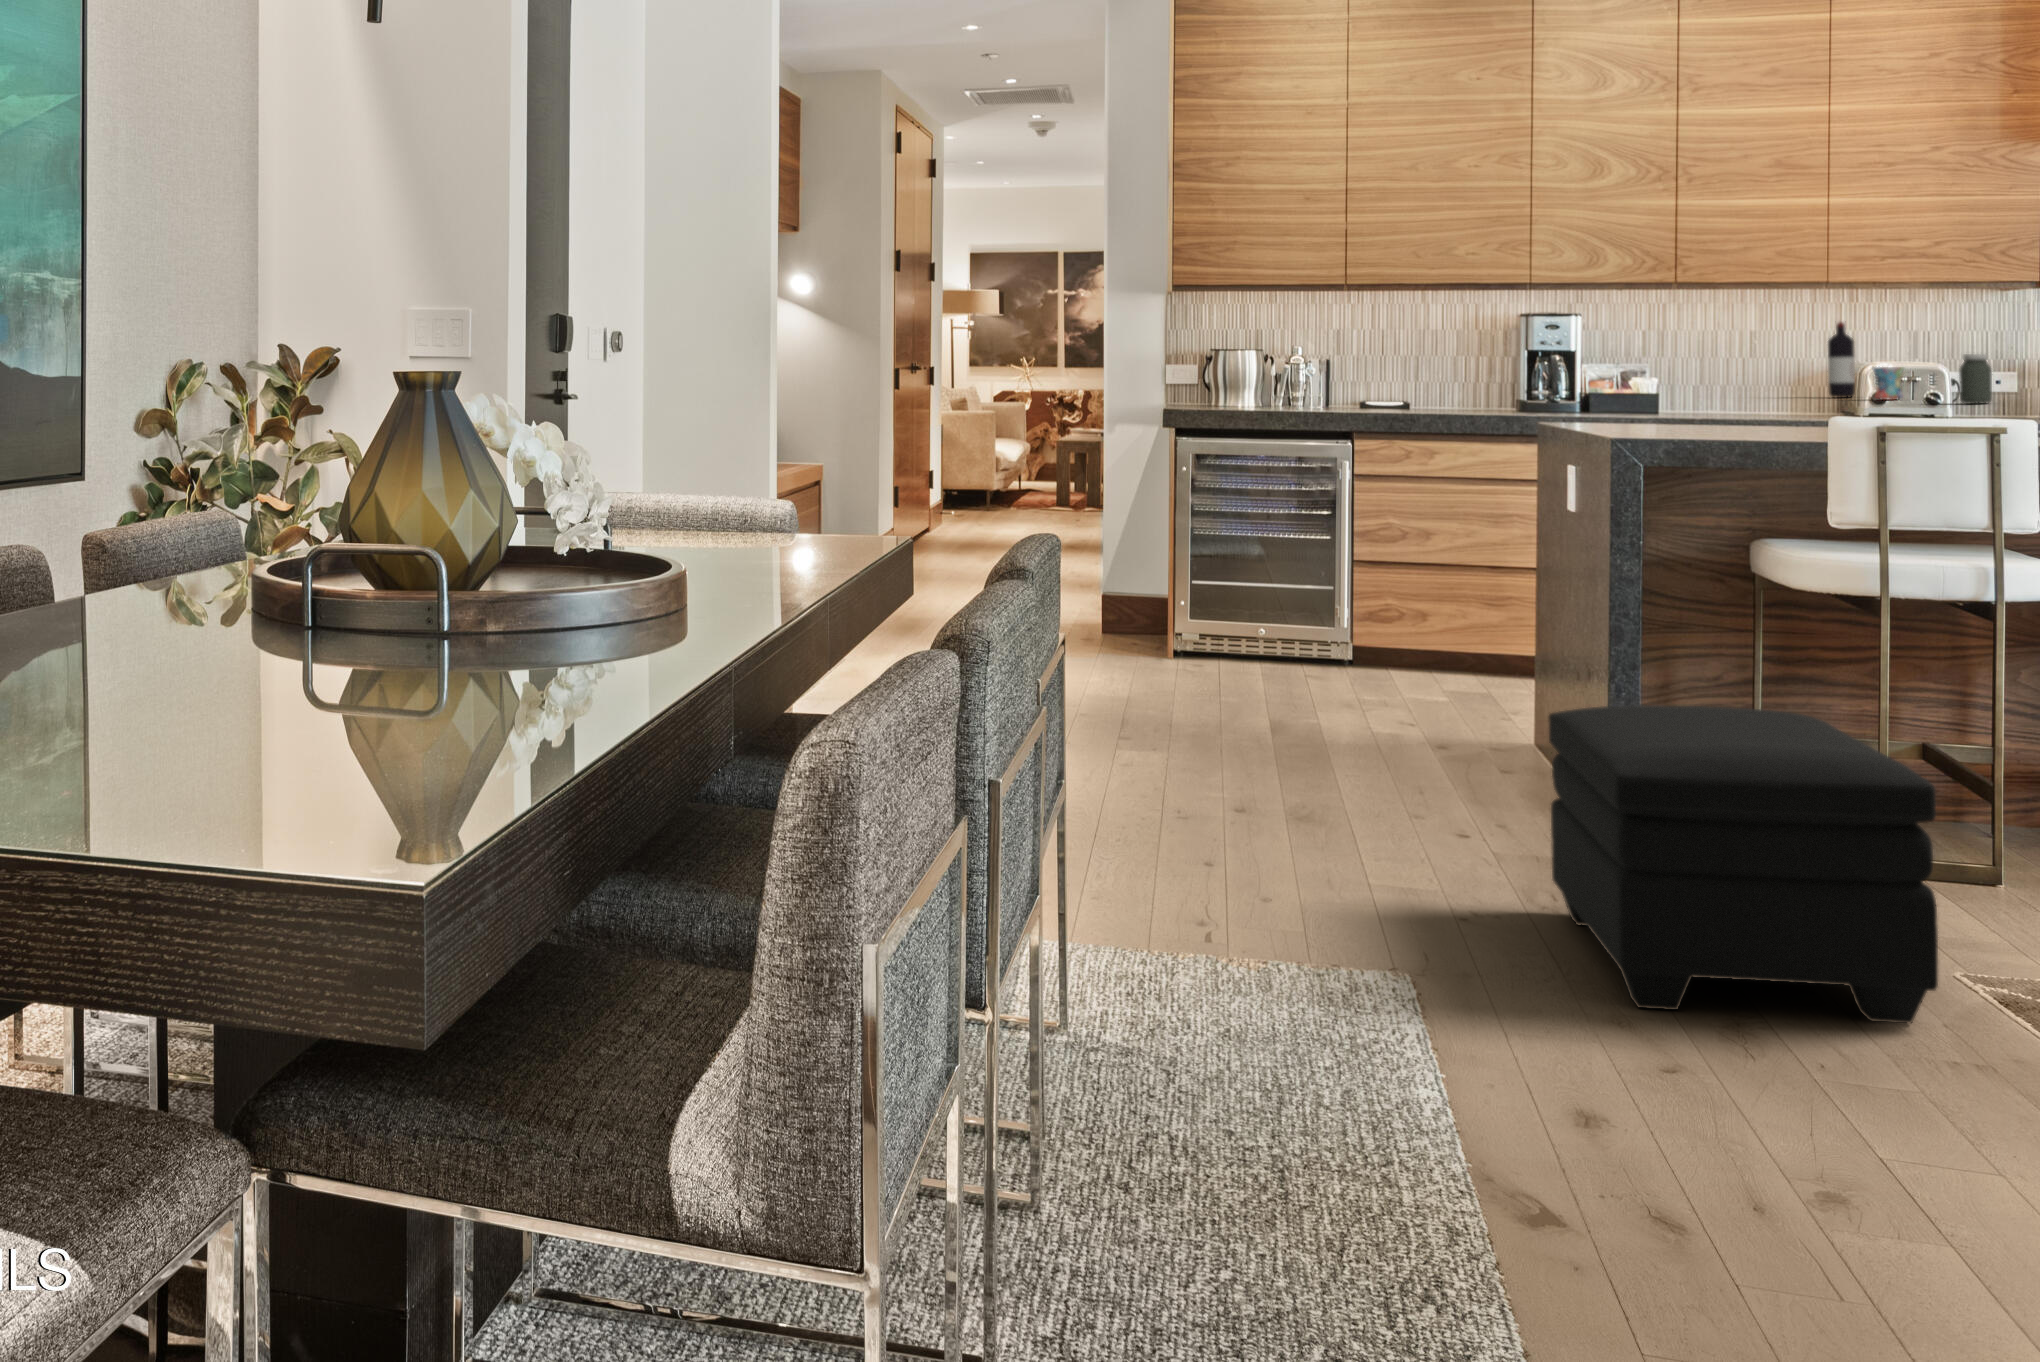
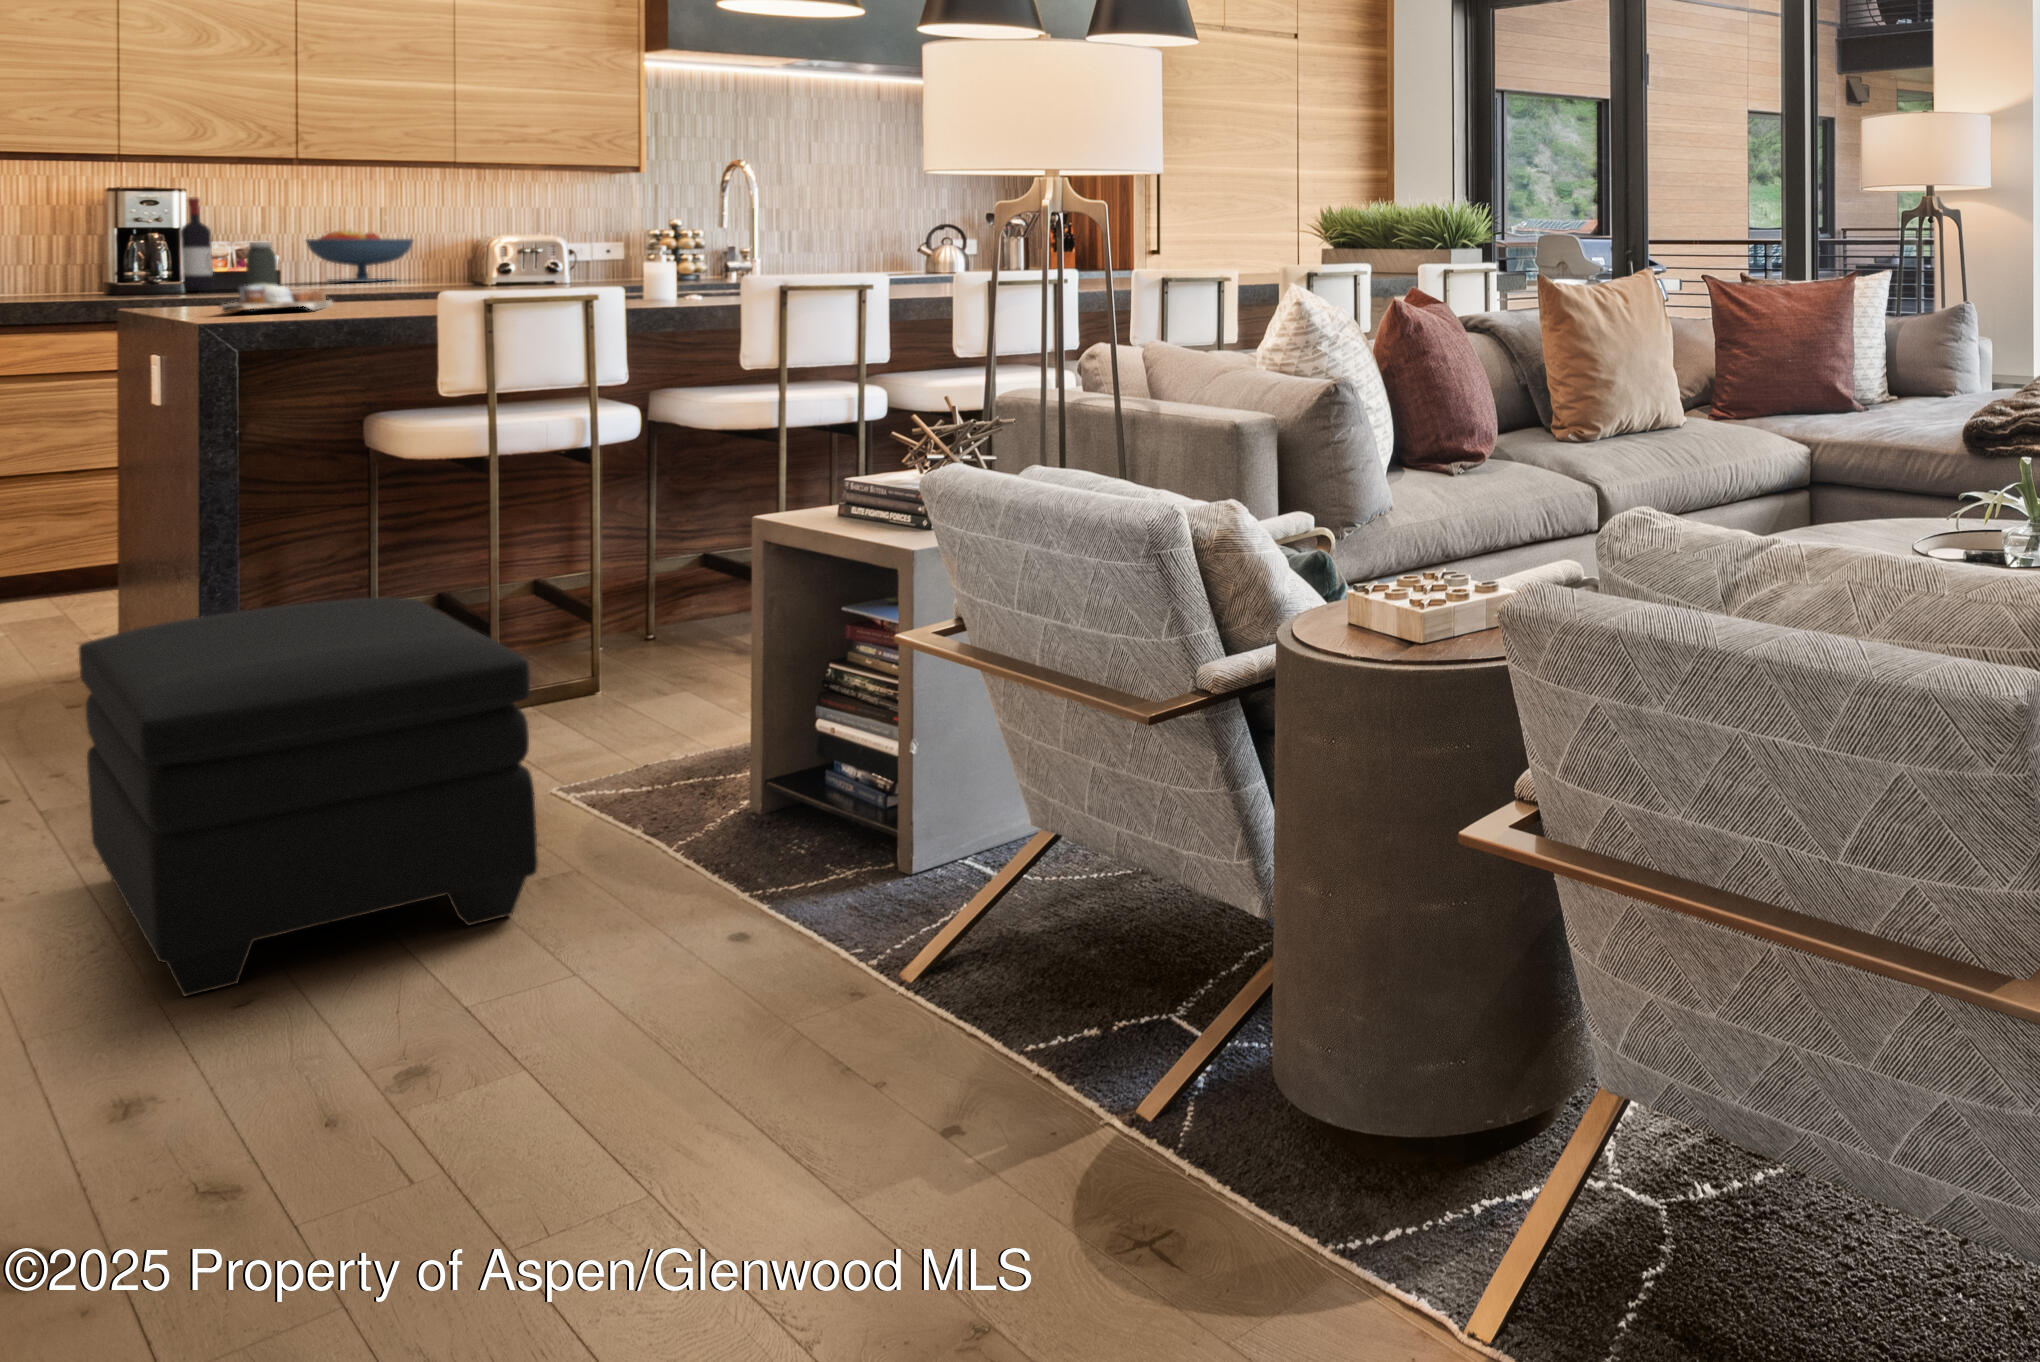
wine bottle: present [1828,322,1855,398] -> present [180,197,214,291]
fruit bowl: none [1680,346,1787,405] -> present [306,231,413,282]
jar: present [1959,354,1992,404] -> present [246,242,278,286]
mug: present [1873,367,1904,400] -> none [494,245,532,275]
cutting board: none [1632,413,1726,441] -> present [221,284,333,312]

